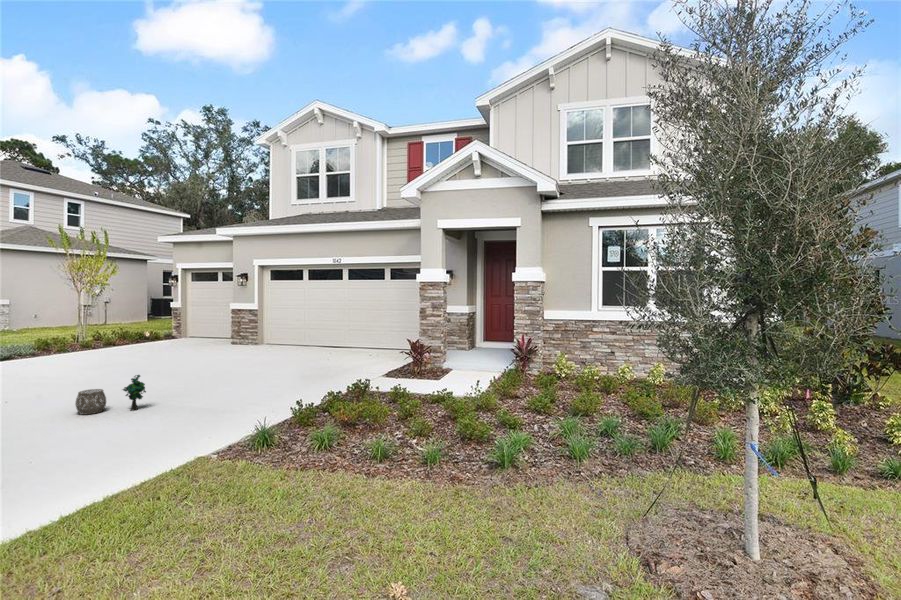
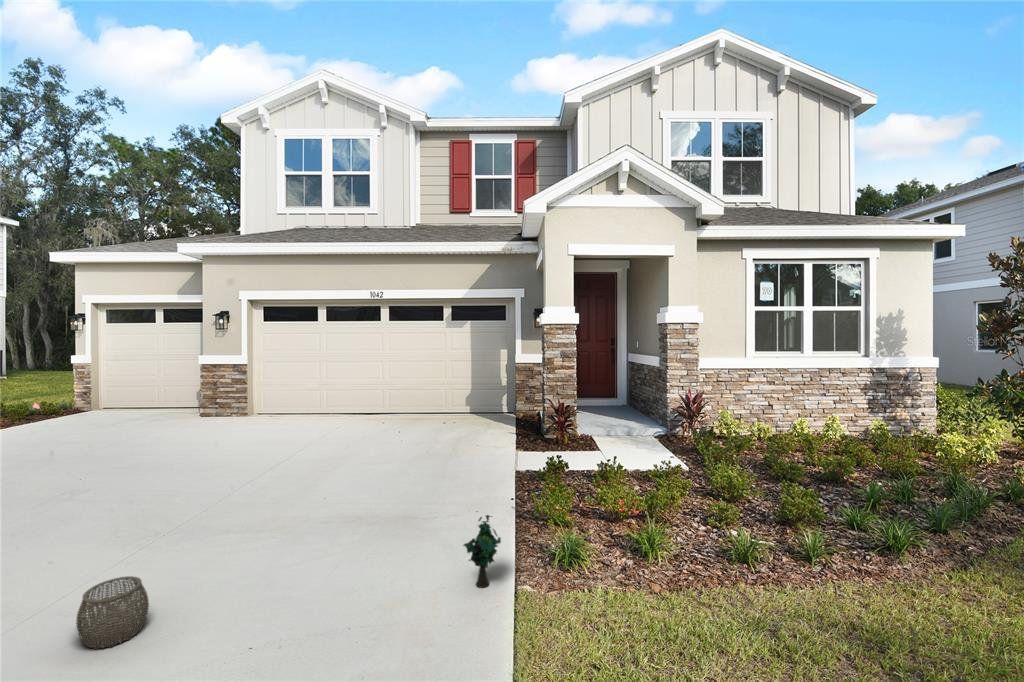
decorative plant: present [123,375,146,411] -> present [463,515,501,588]

